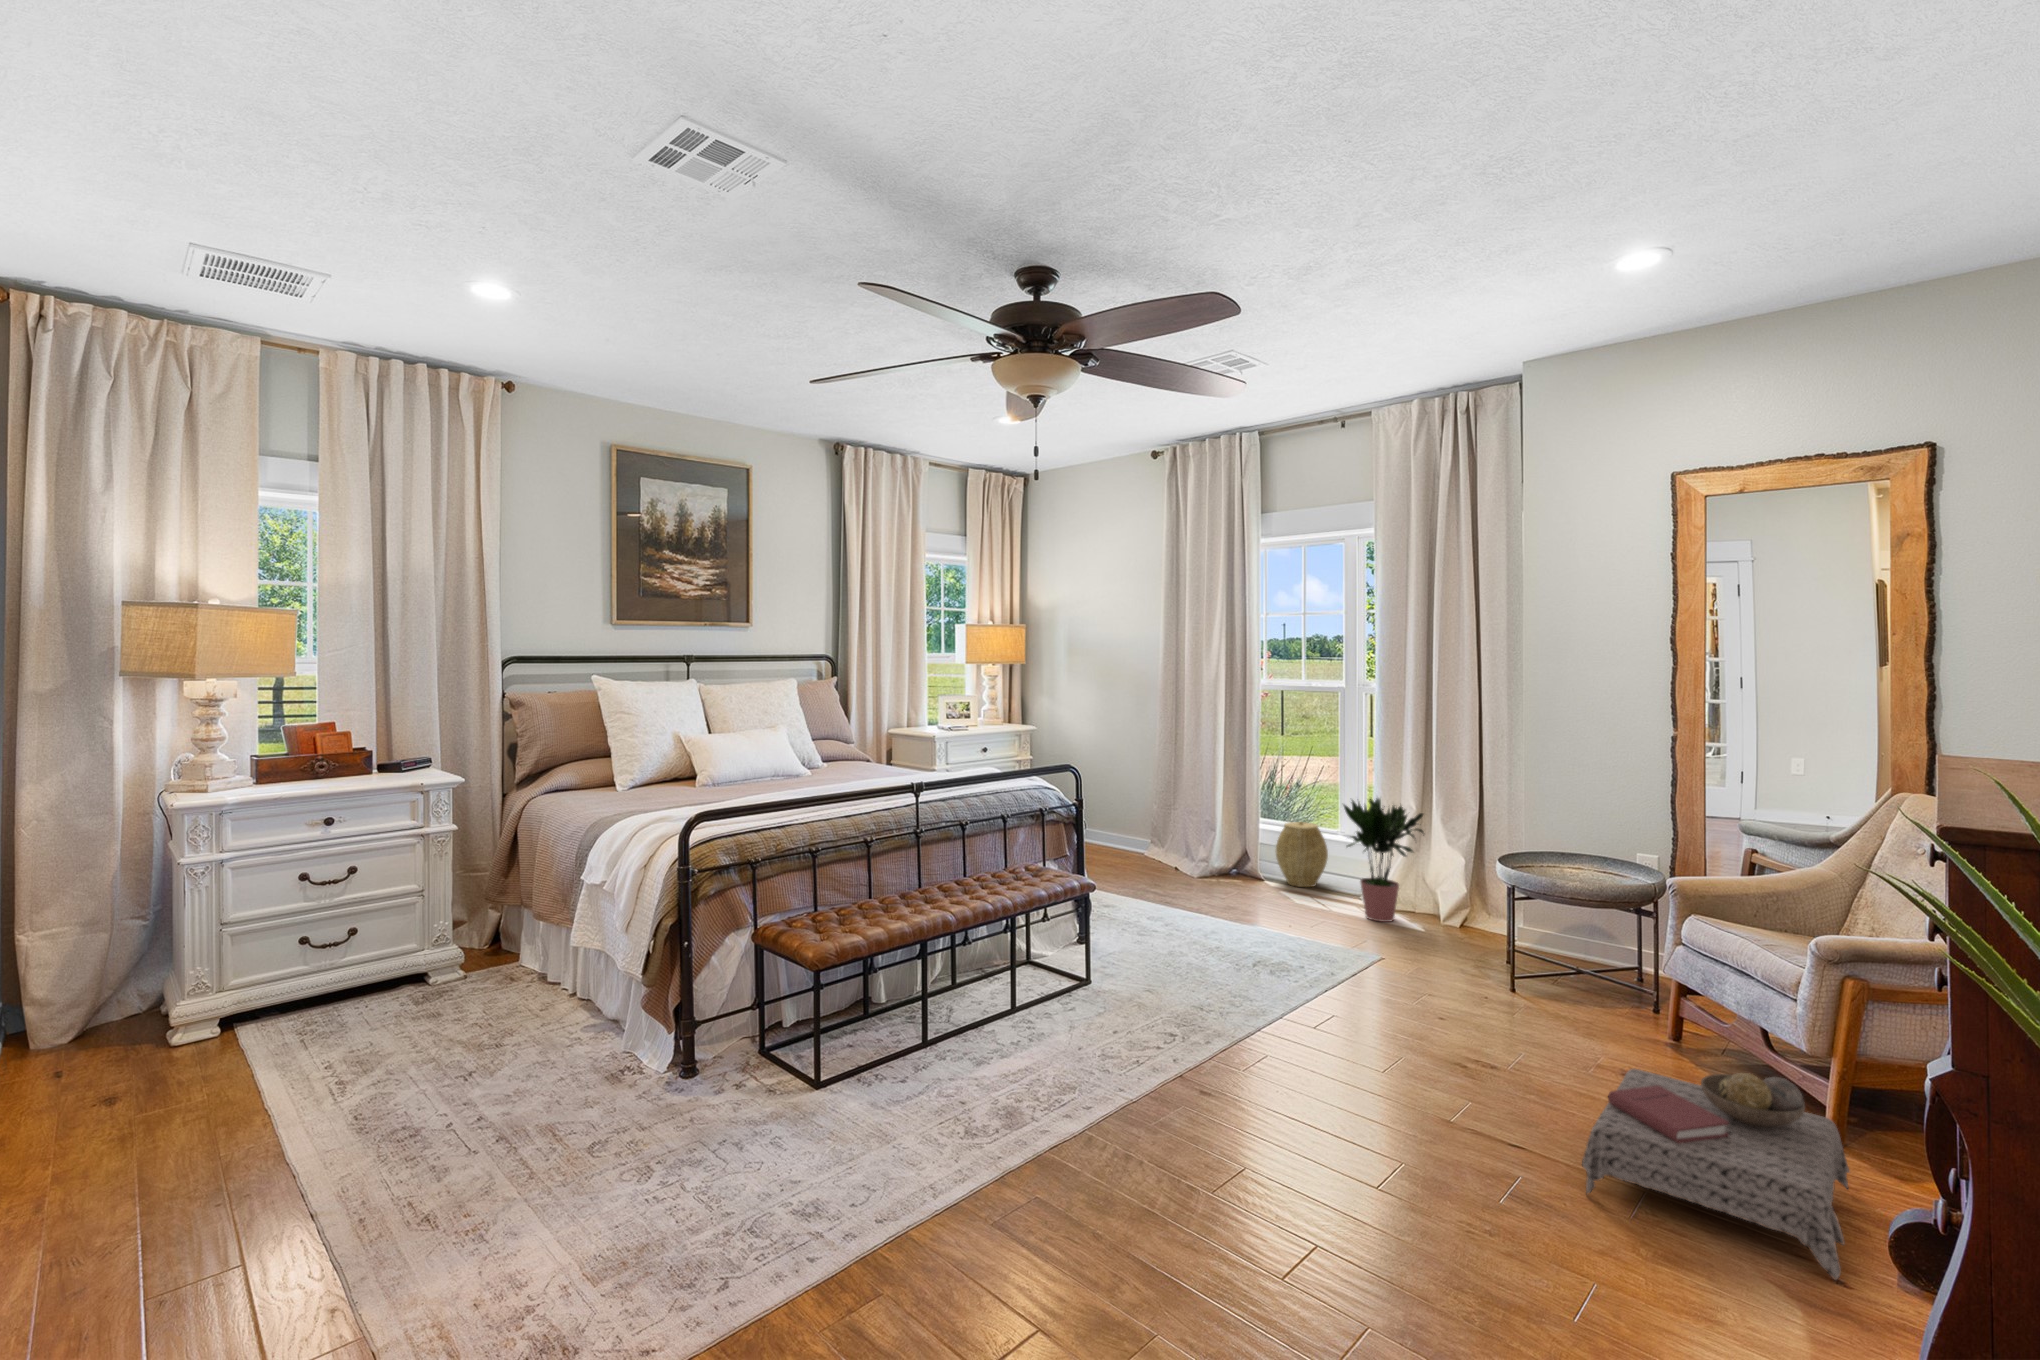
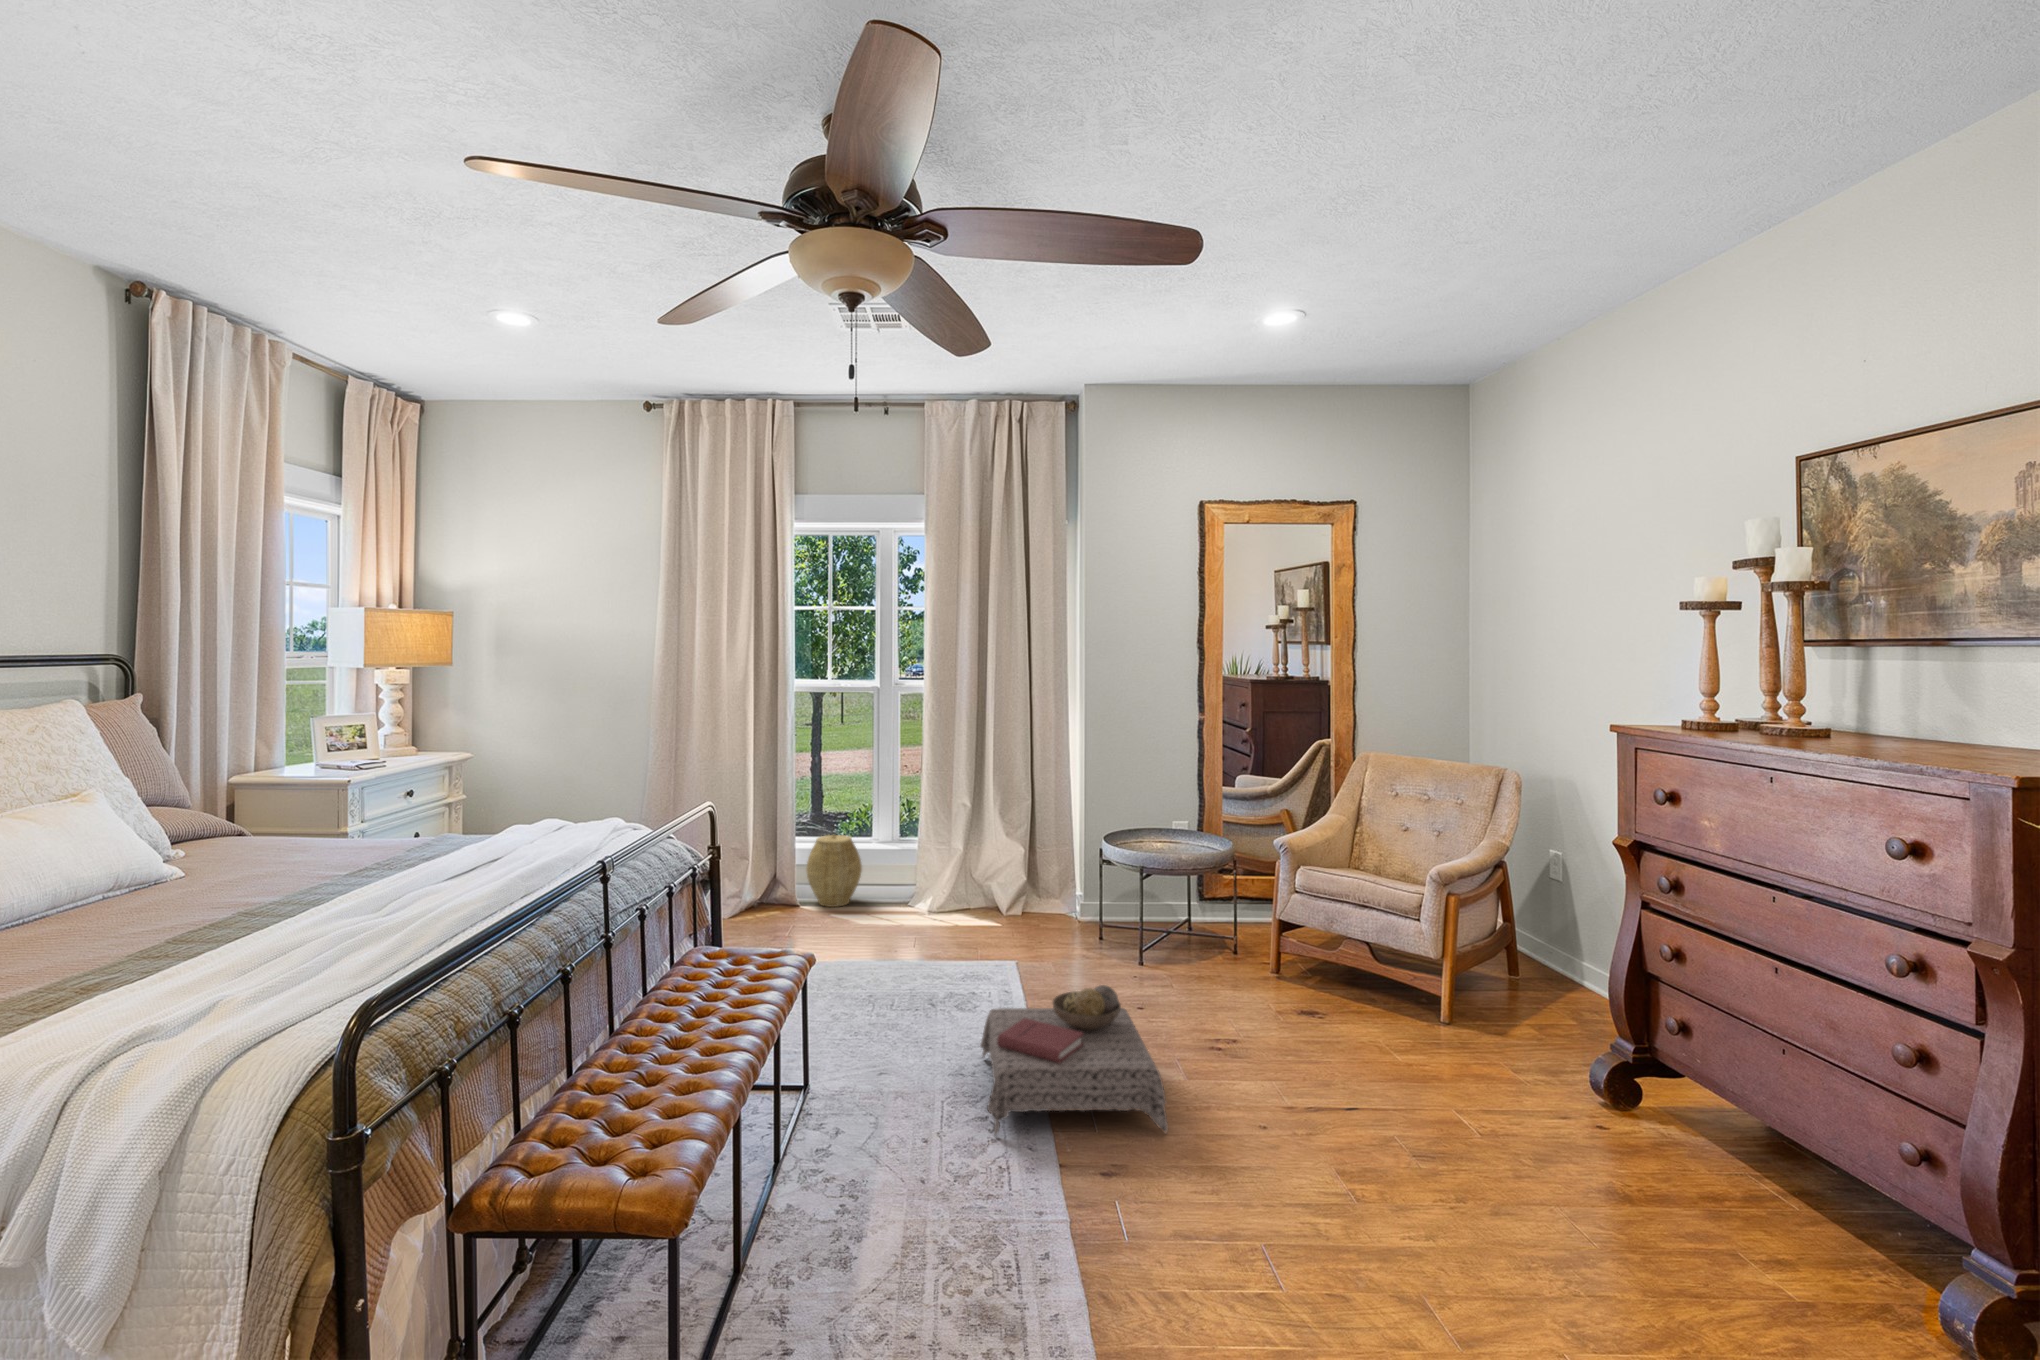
potted plant: present [1344,798,1424,922] -> none [913,794,997,927]
ottoman: present [1582,1069,1850,1280] -> present [980,985,1168,1135]

